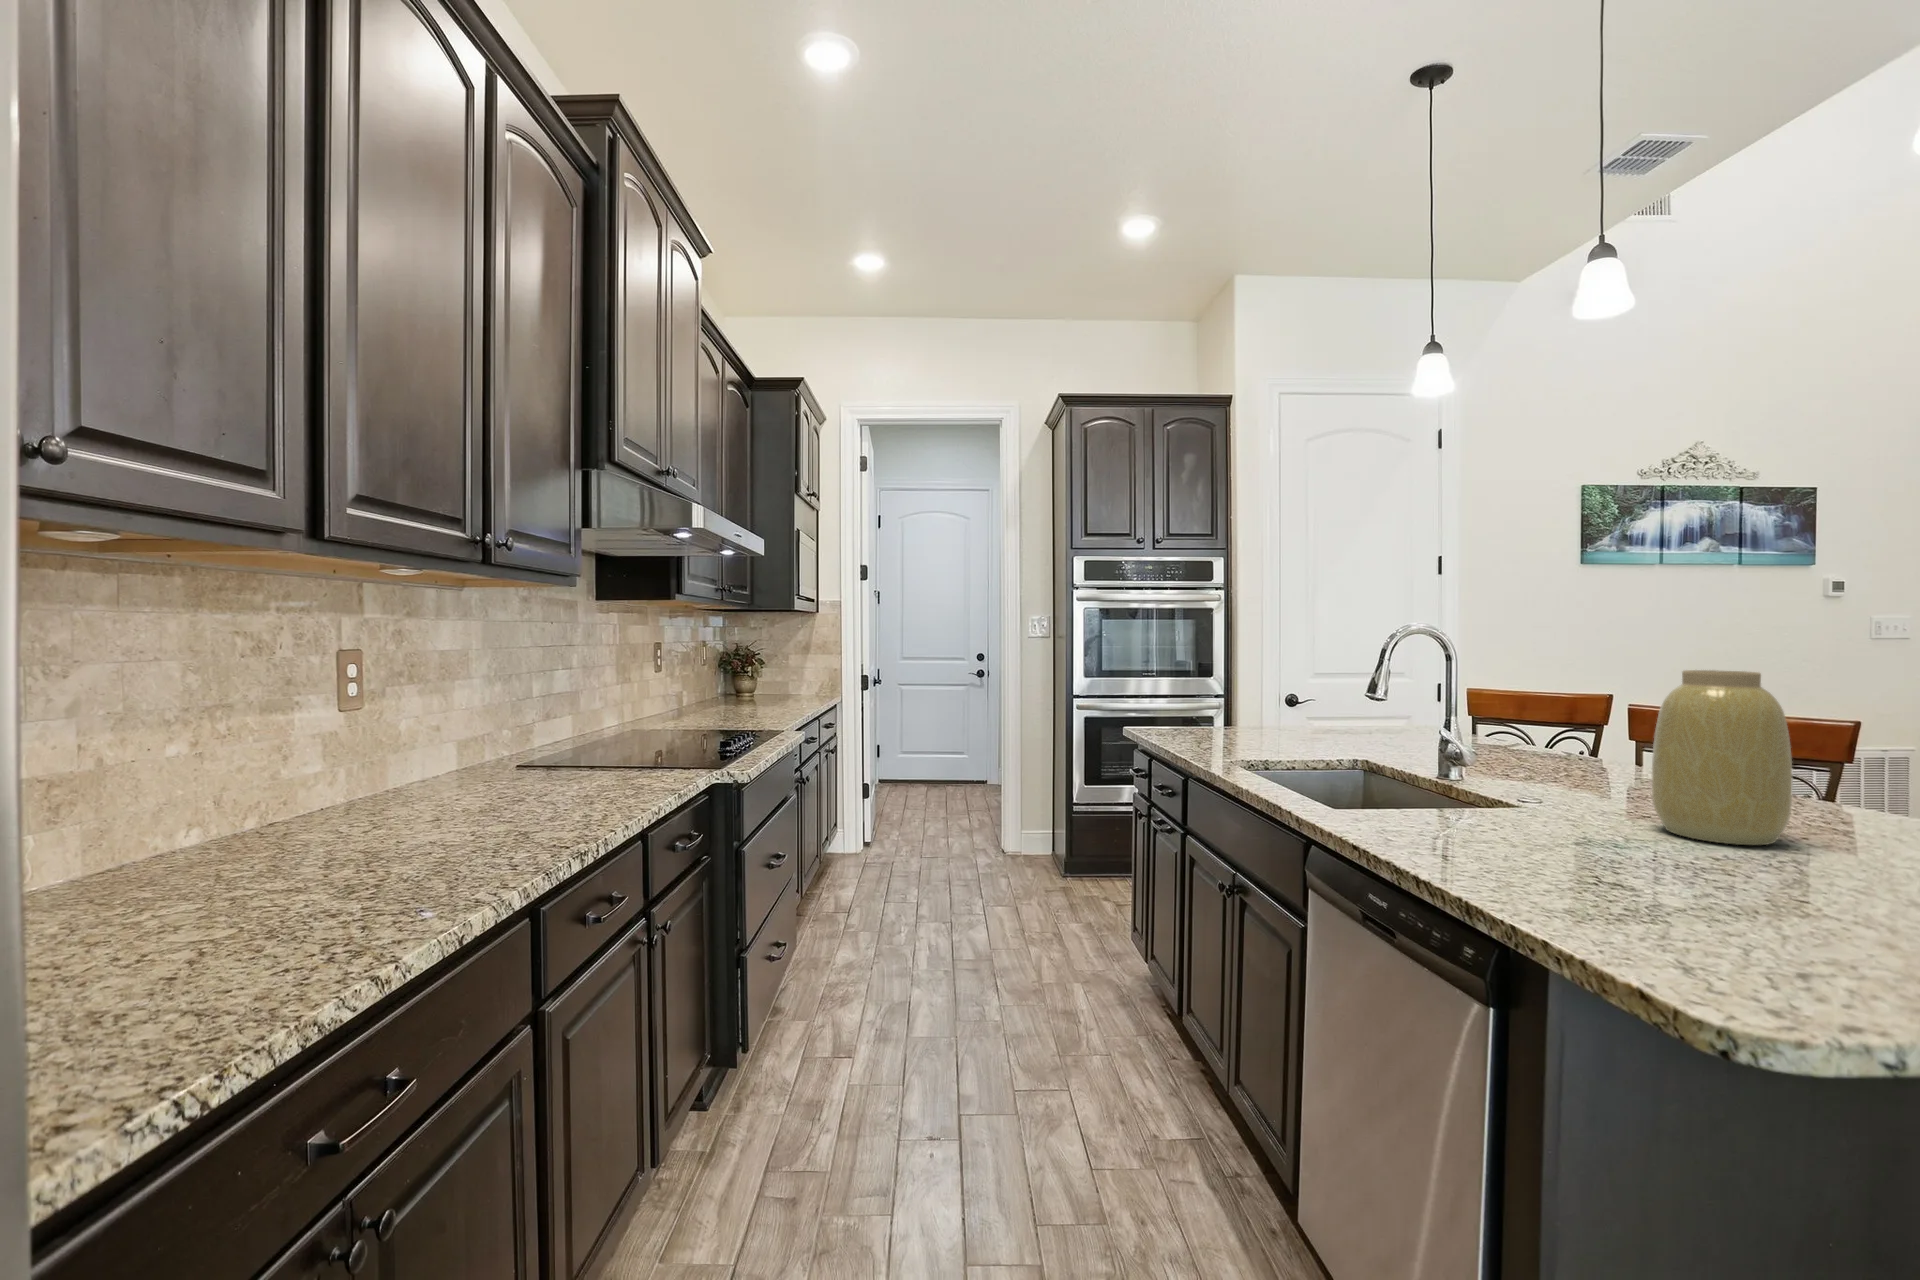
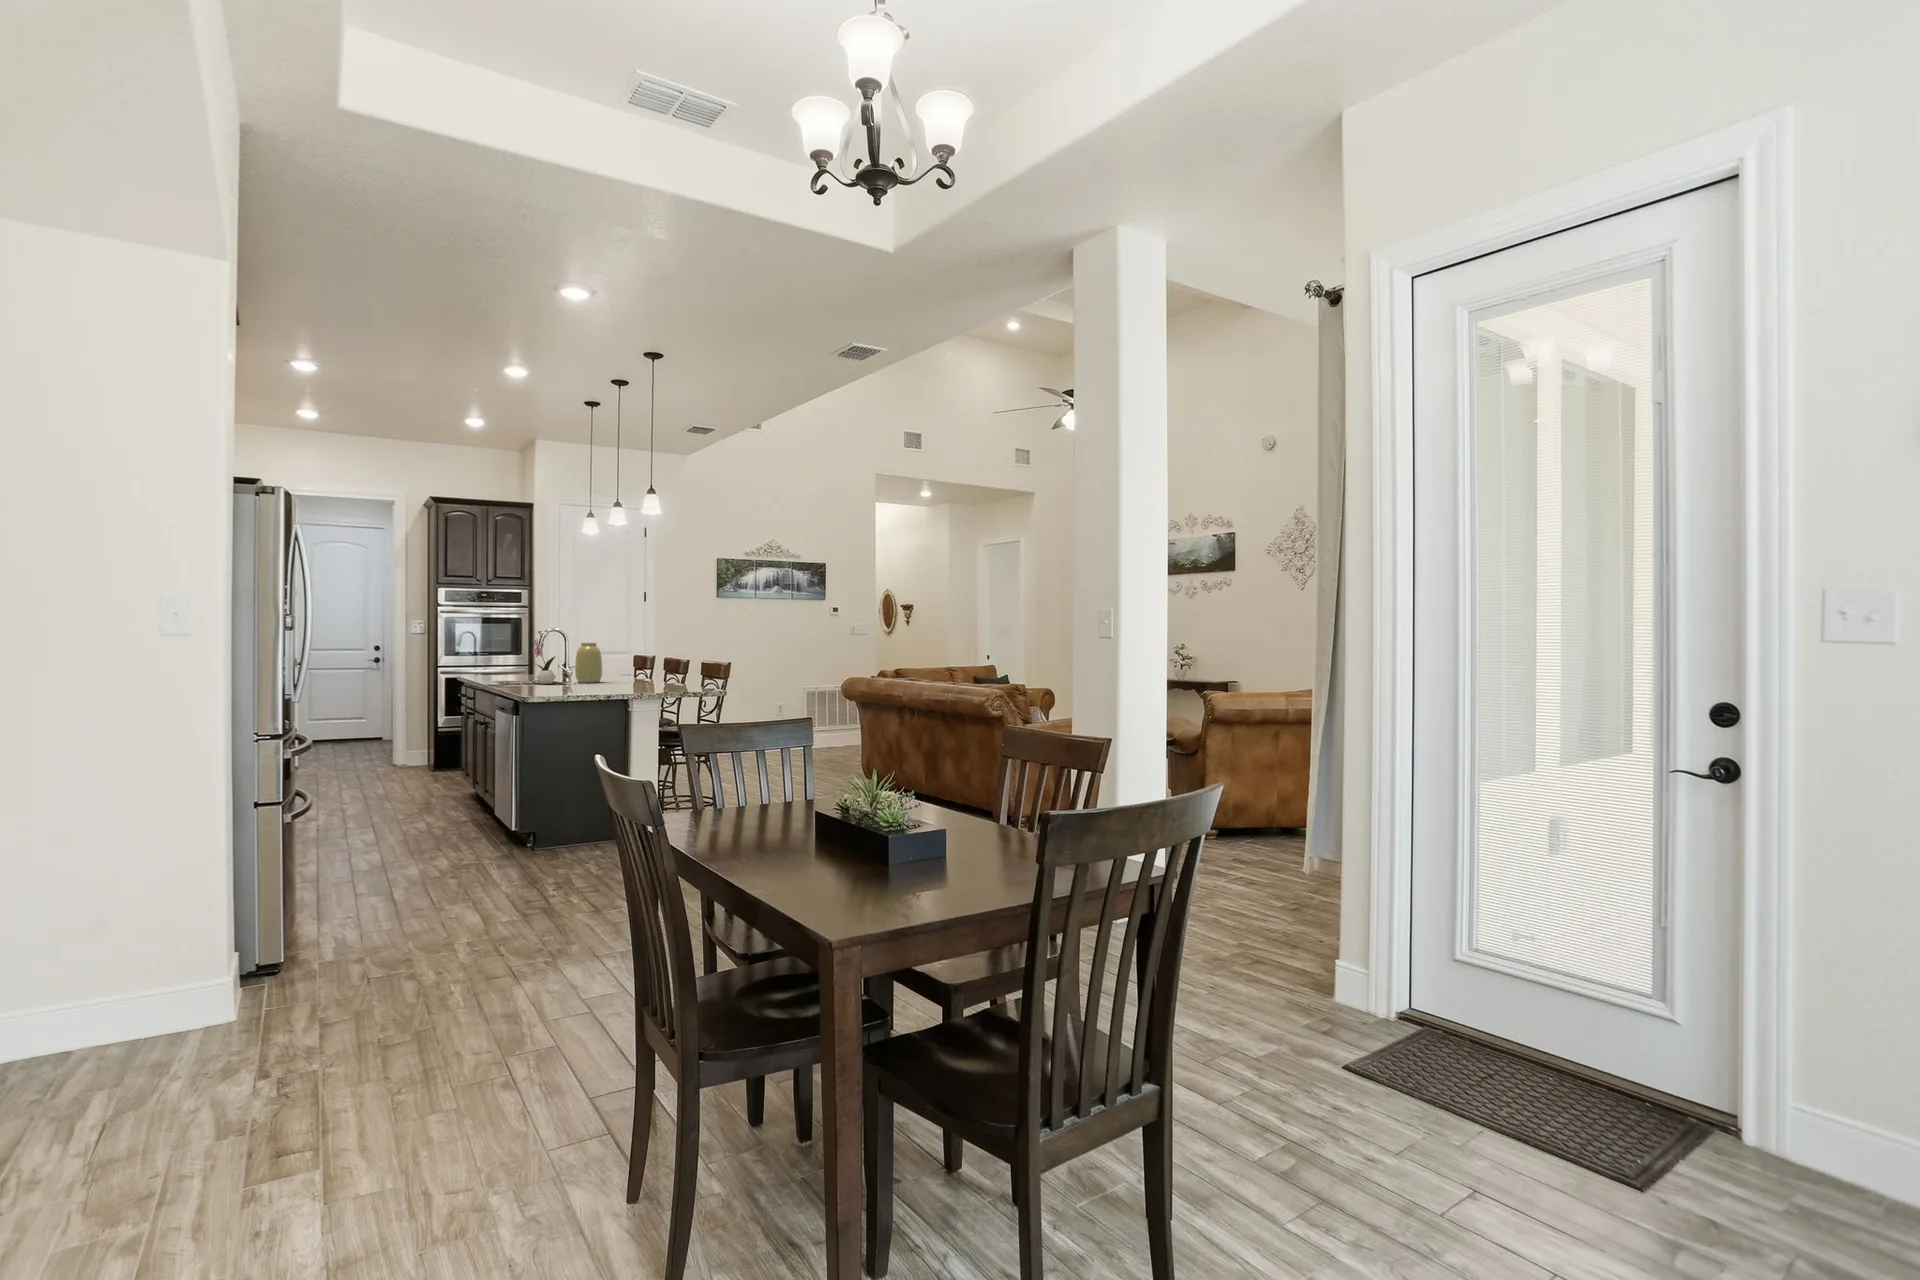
flower arrangement: none [1507,621,1630,847] -> present [533,631,556,684]

